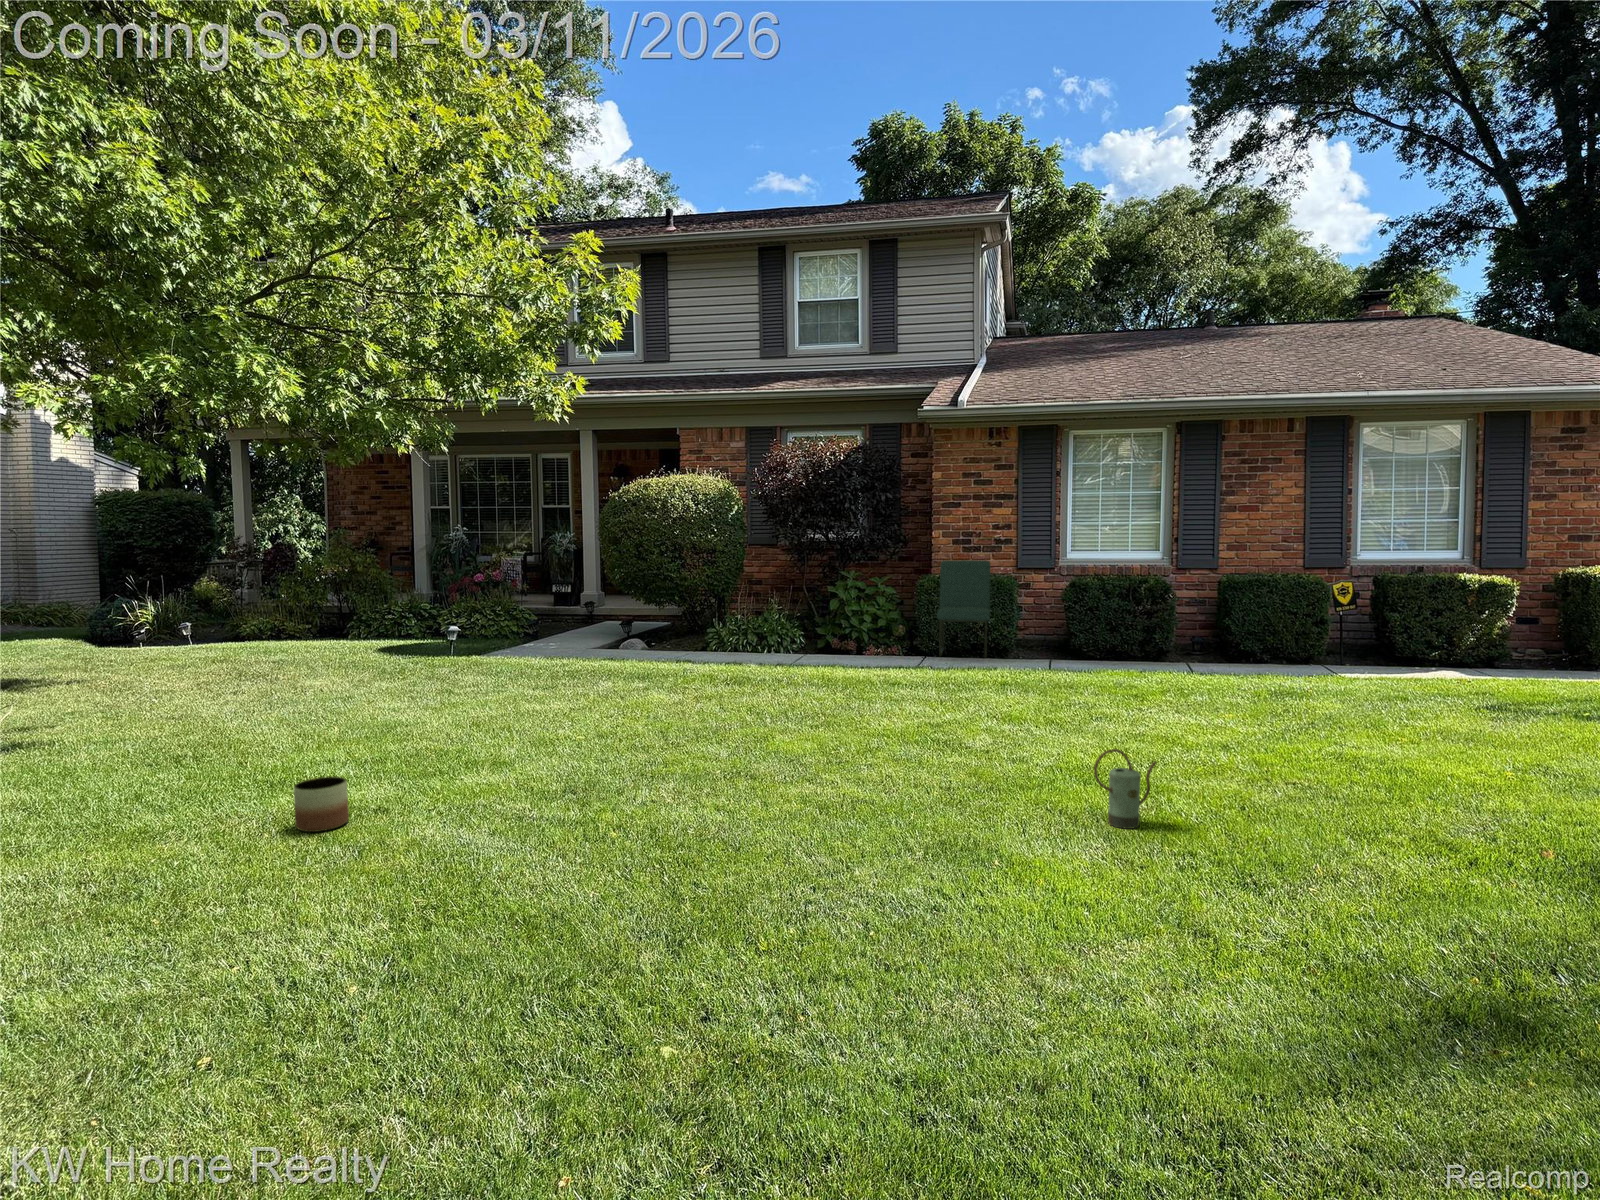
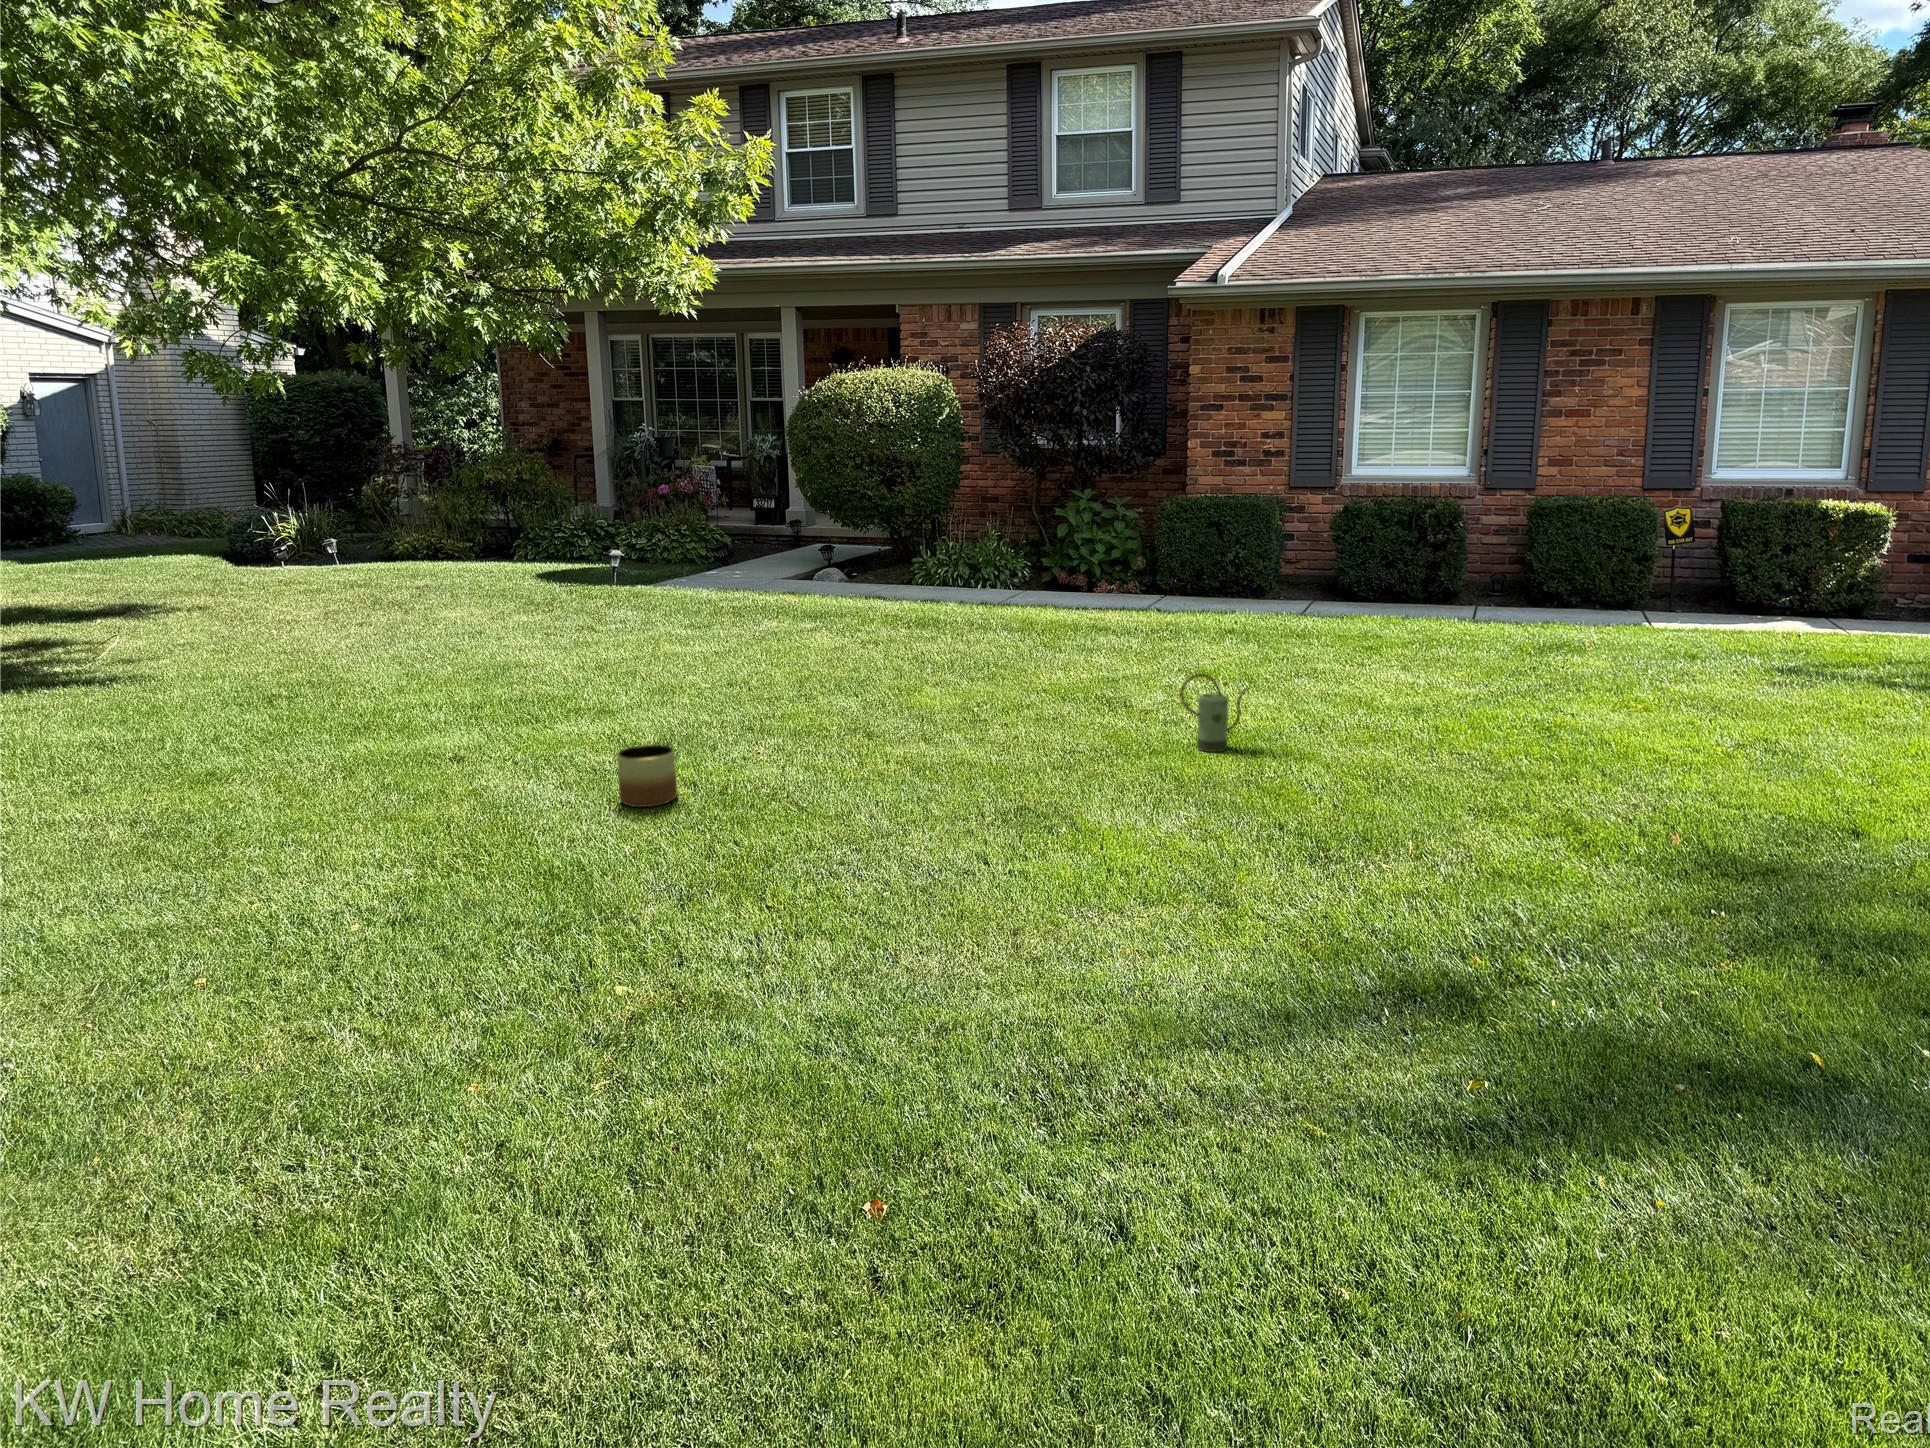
chair: present [937,560,991,657] -> none [1170,476,1242,593]
planter: present [294,776,349,832] -> present [617,744,677,807]

